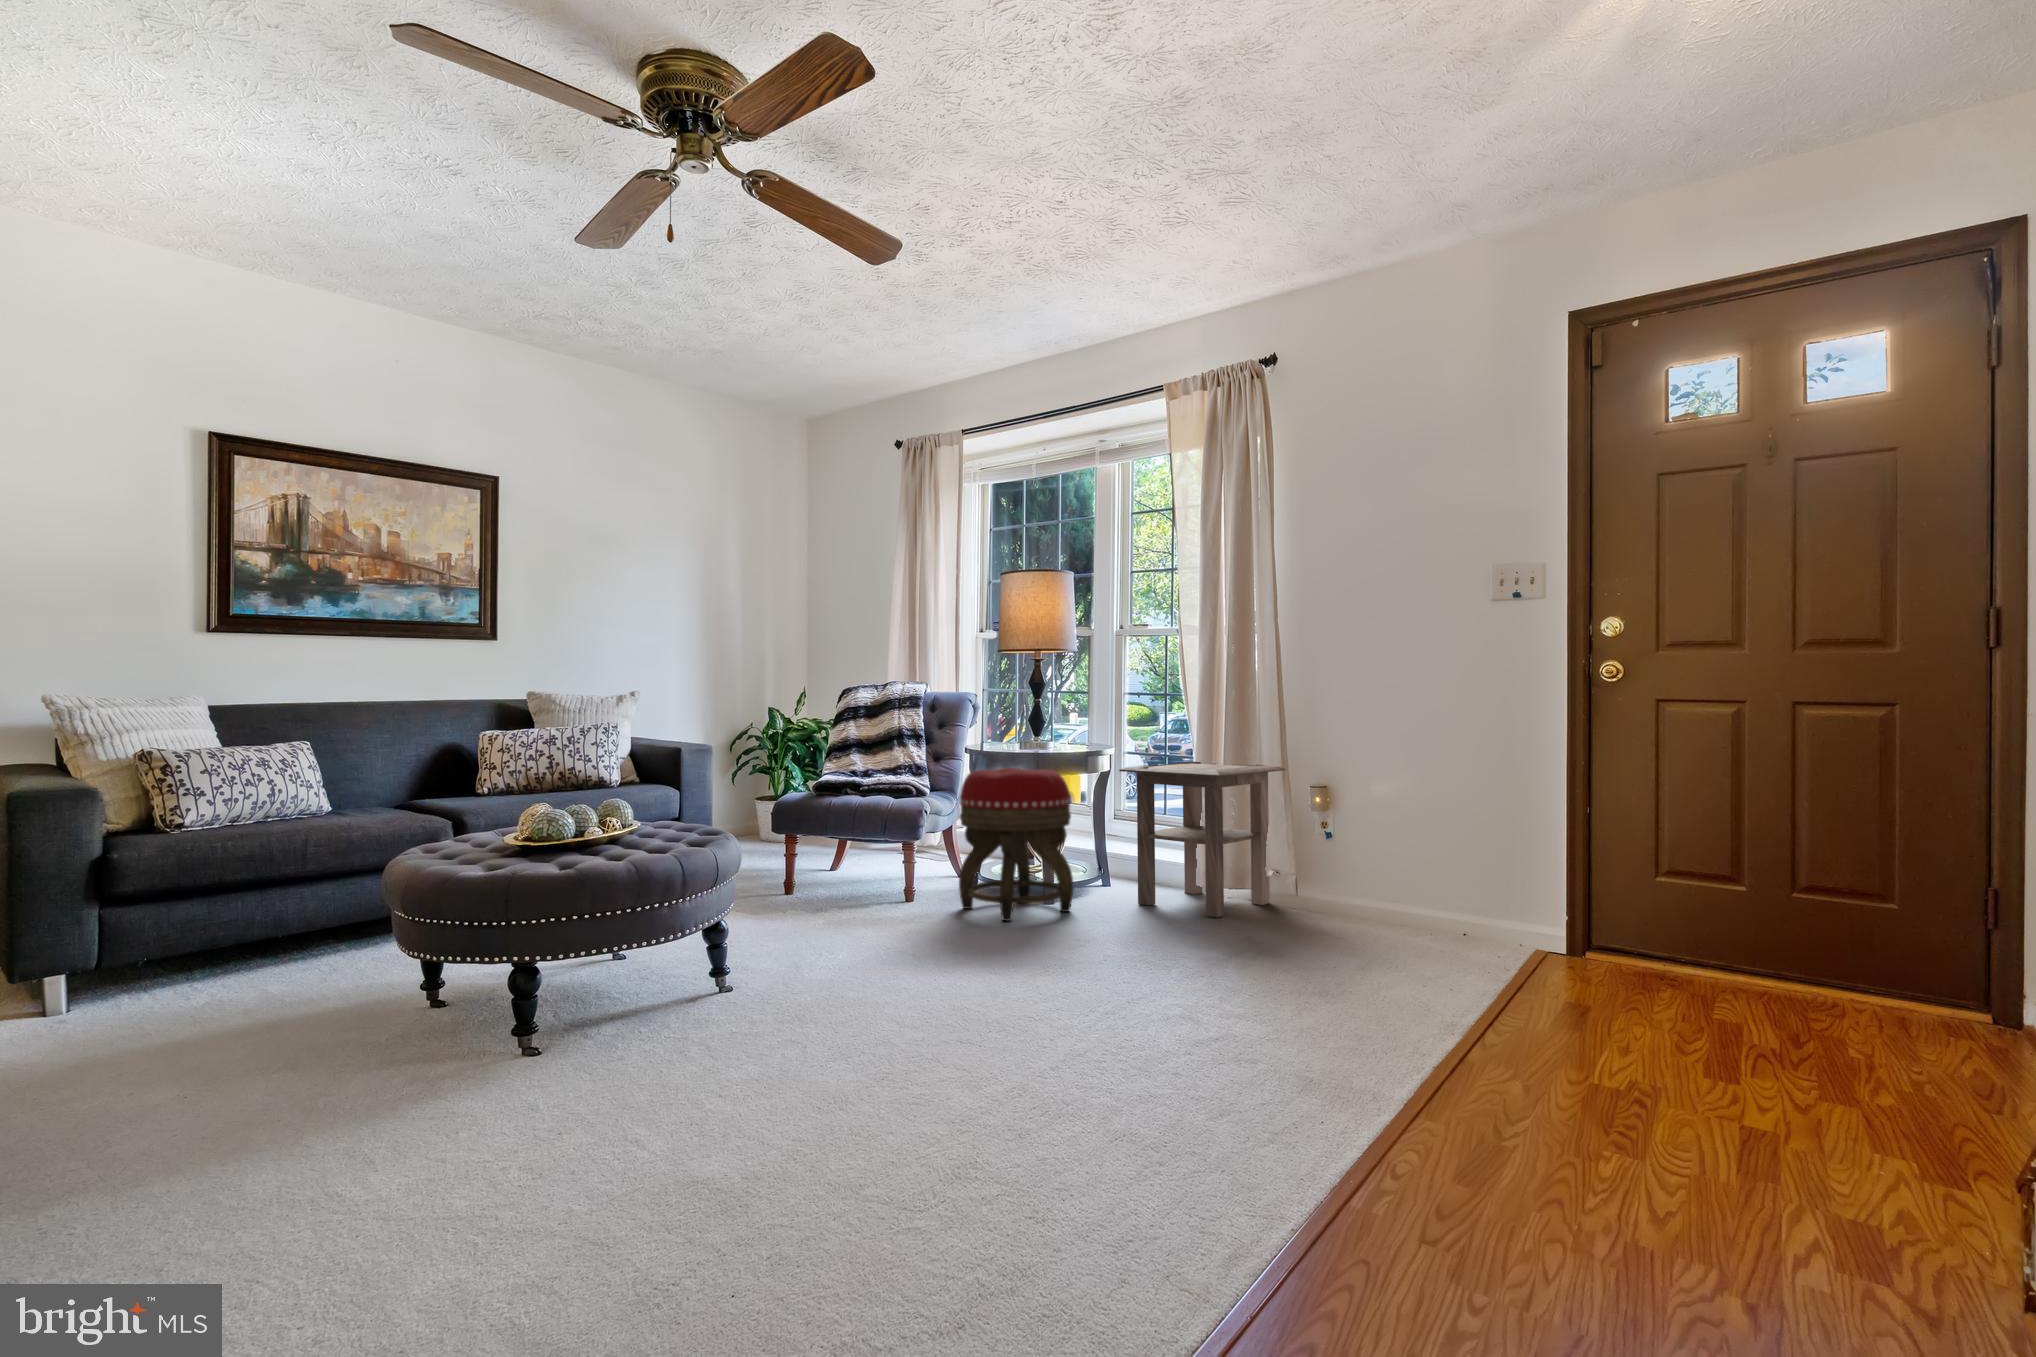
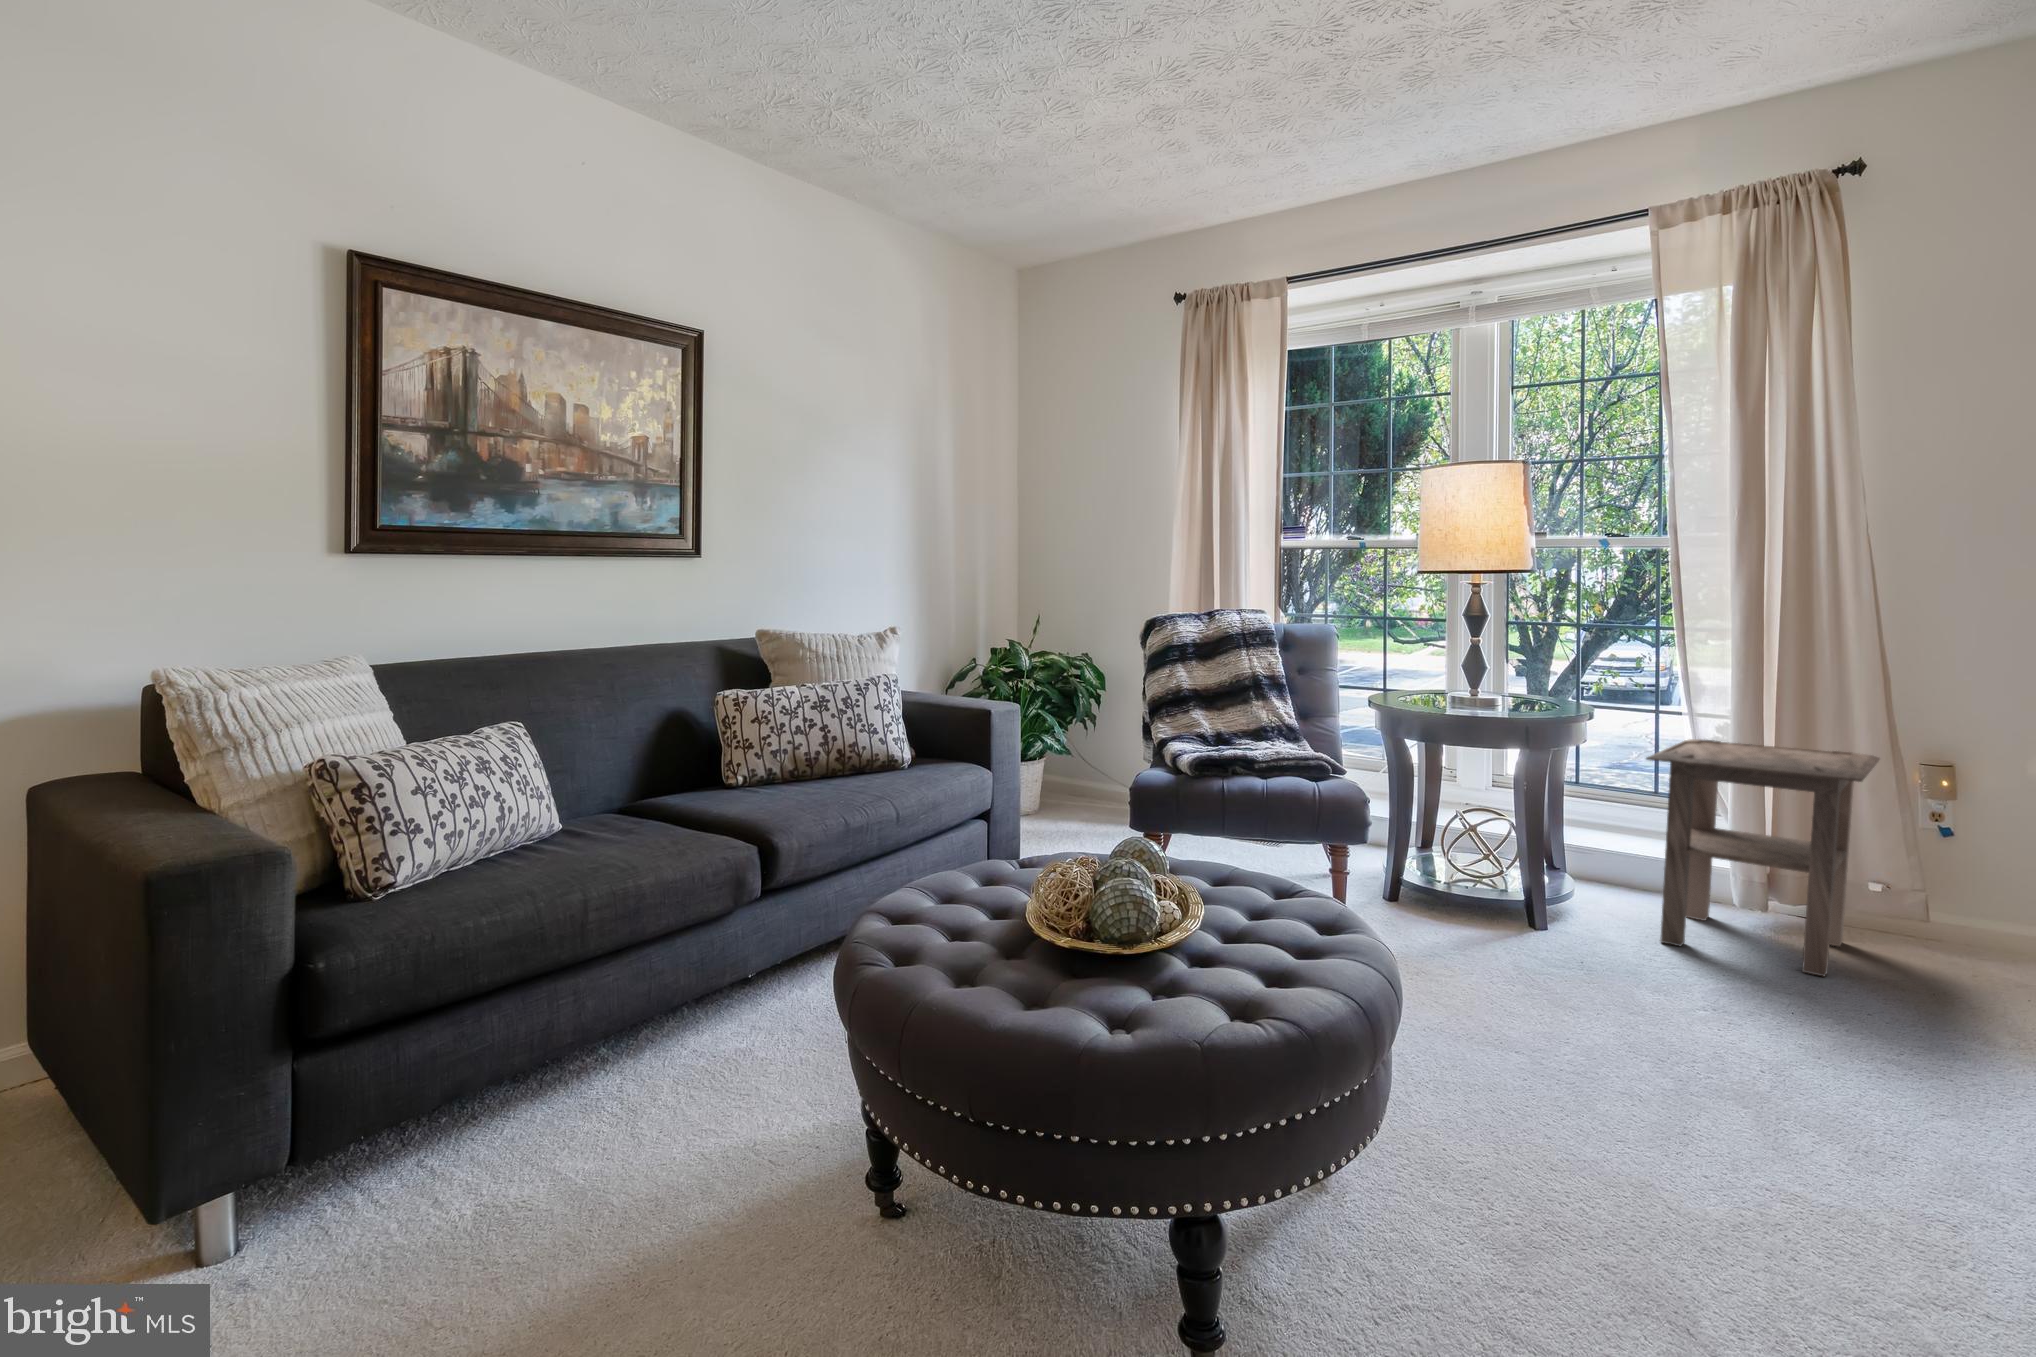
footstool: present [959,768,1073,921] -> none [1421,753,1604,982]

